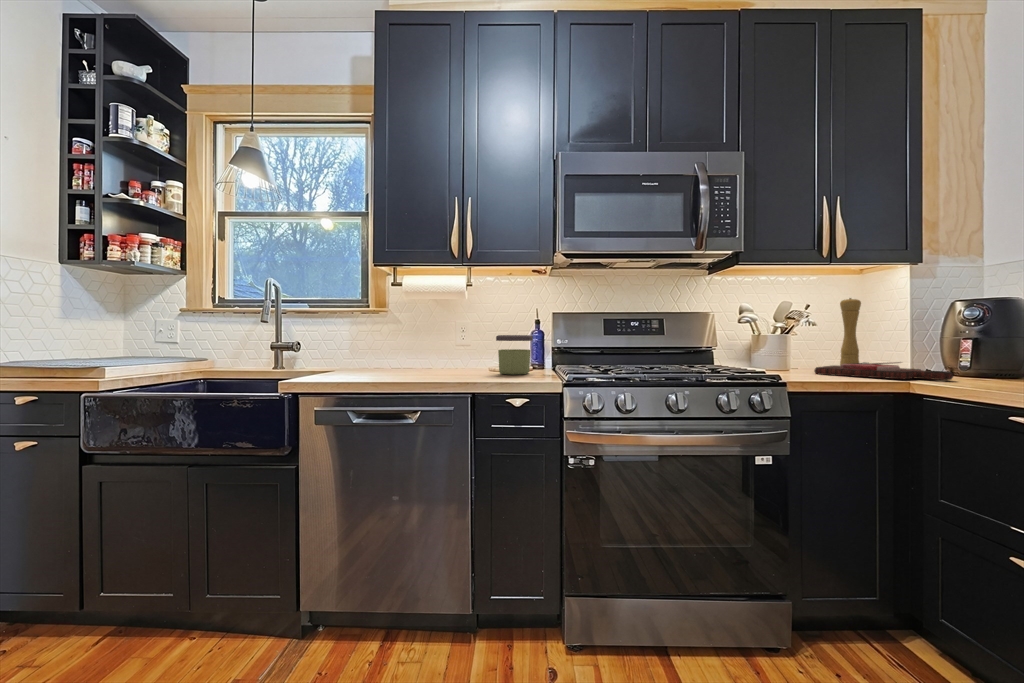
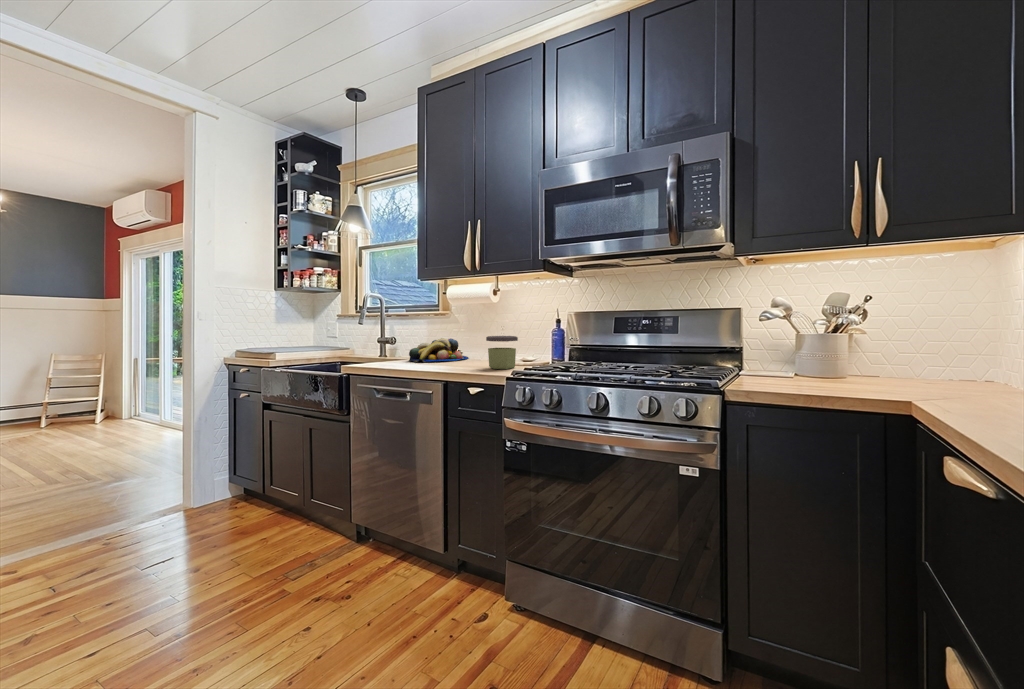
pepper mill: present [840,298,861,365] -> none [864,294,893,379]
fruit bowl: none [344,341,423,372] -> present [409,338,469,362]
cutting board: present [814,362,953,380] -> none [791,373,964,404]

